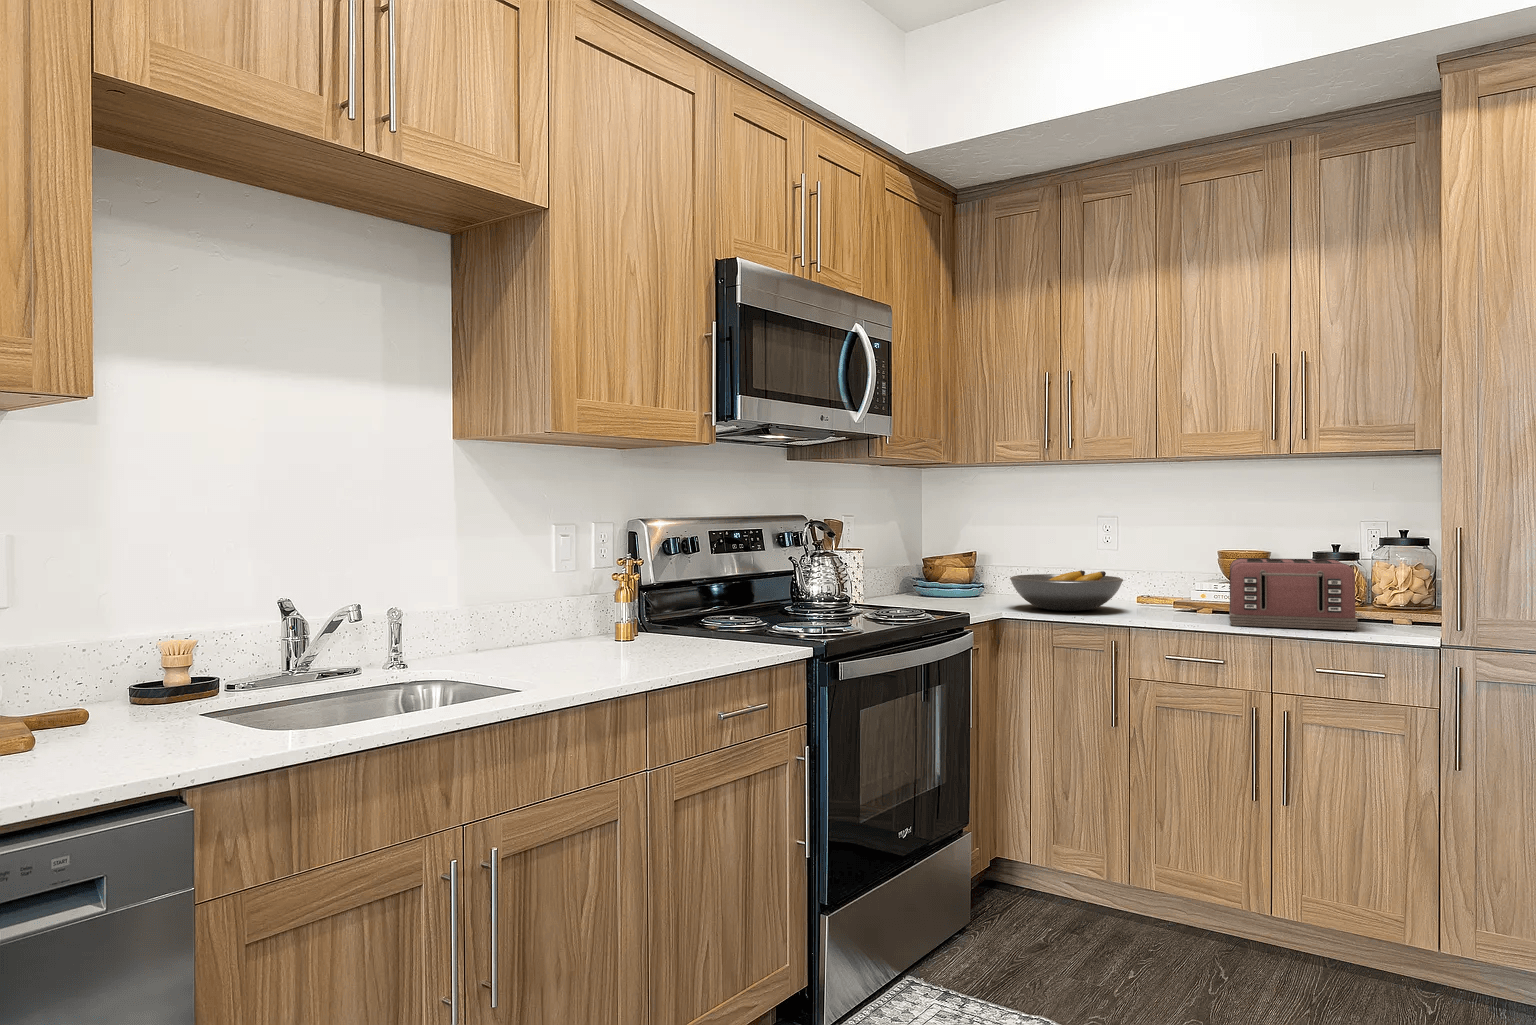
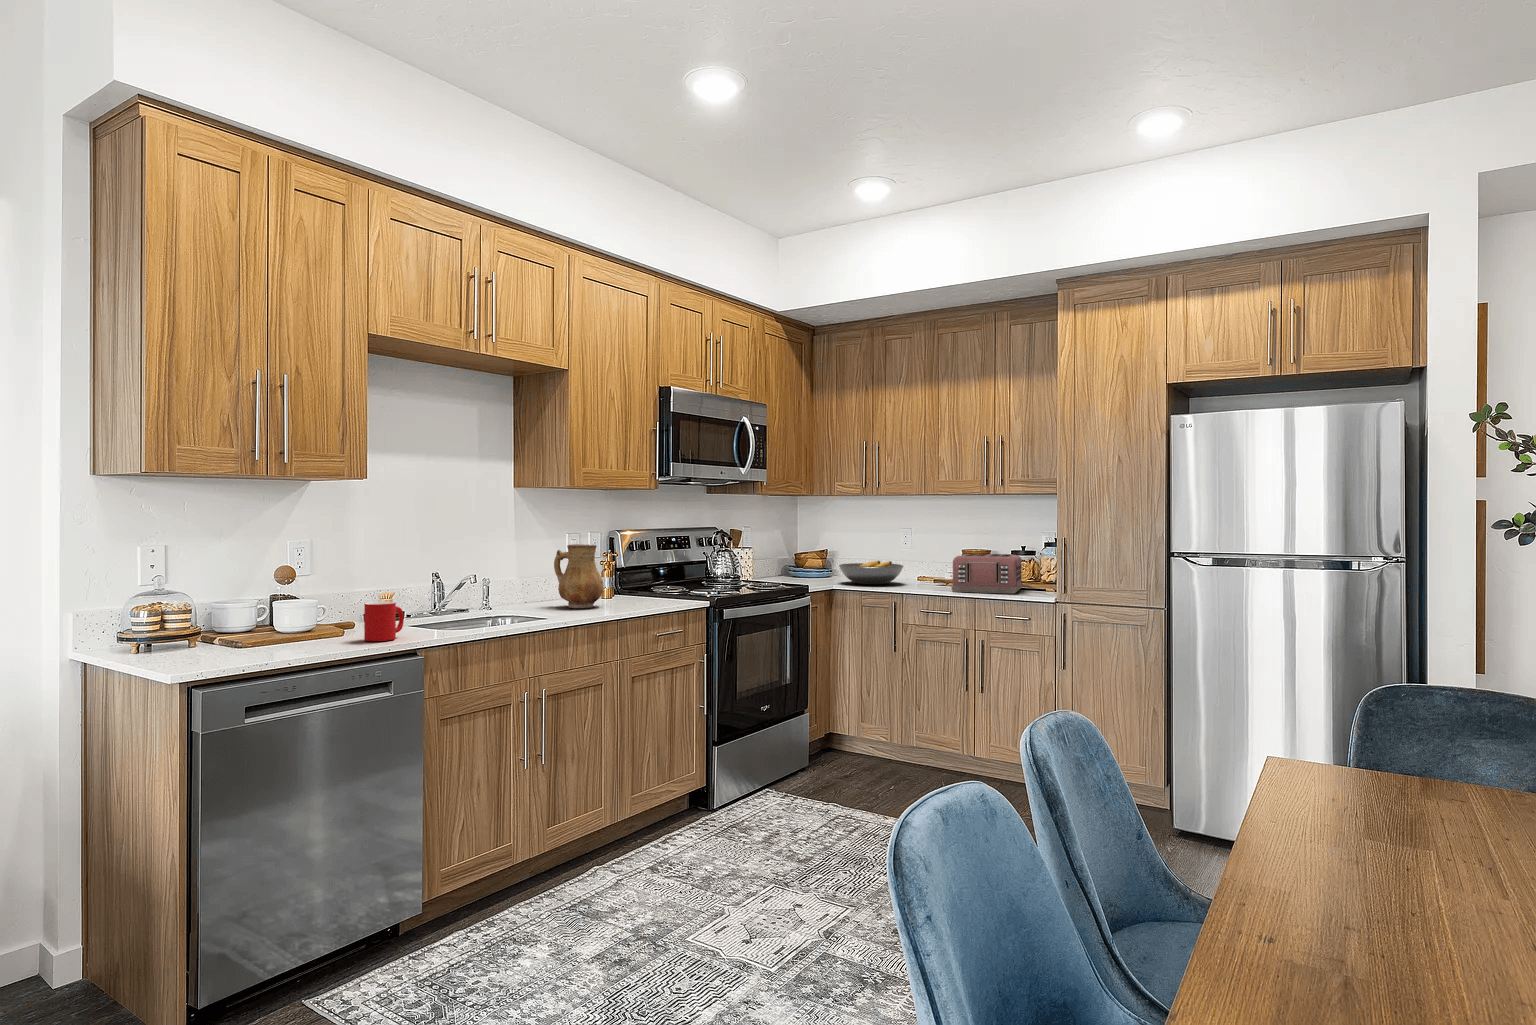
ceramic pitcher: none [524,542,617,664] -> present [554,544,604,608]
cup: none [50,673,158,772] -> present [364,602,404,641]

